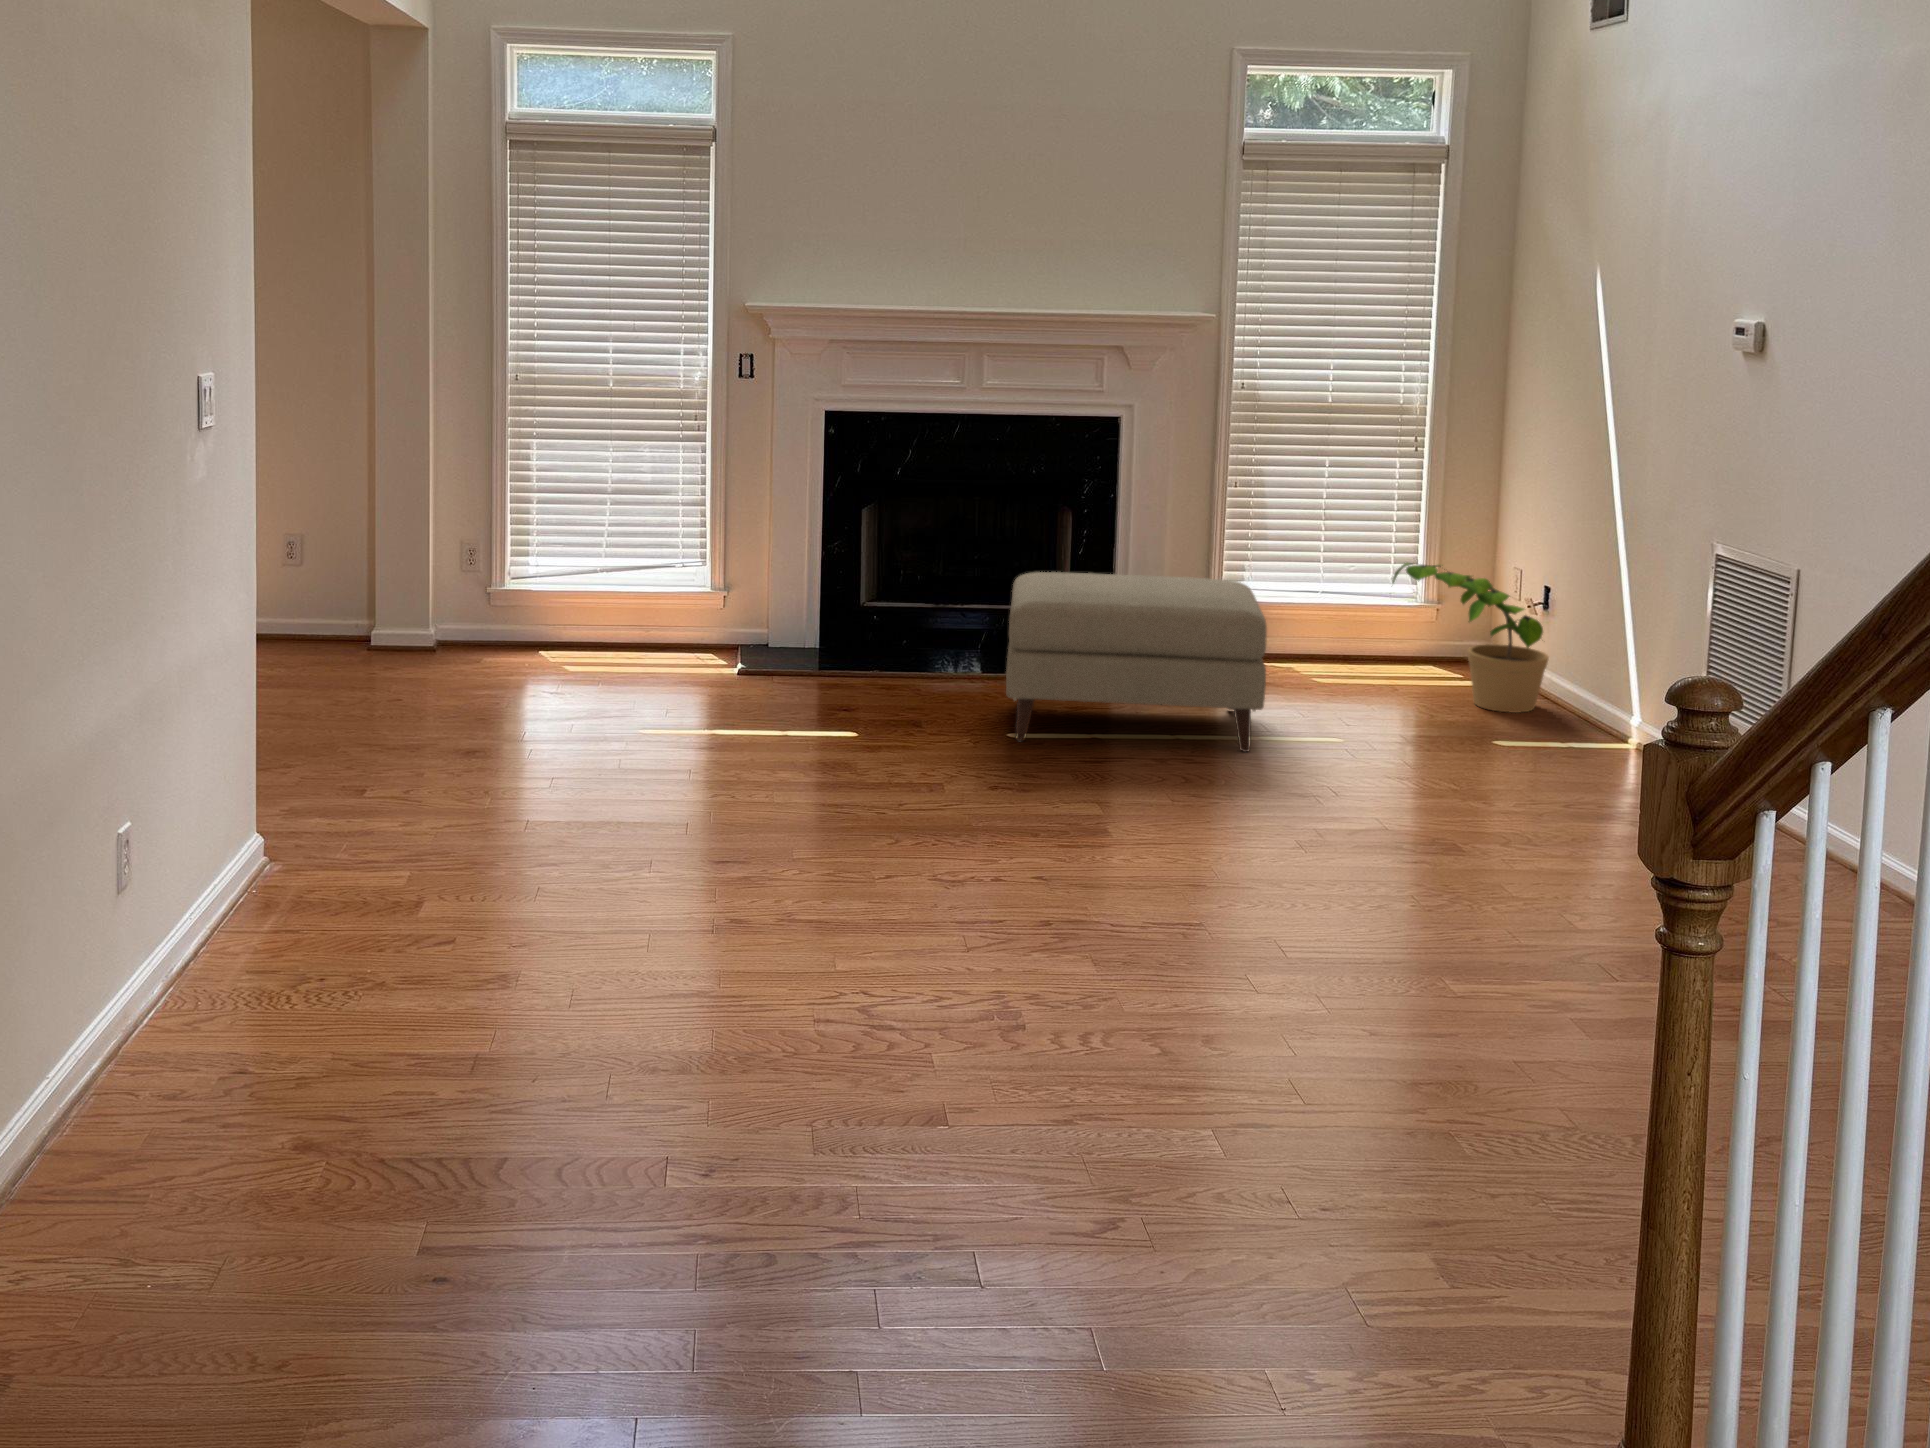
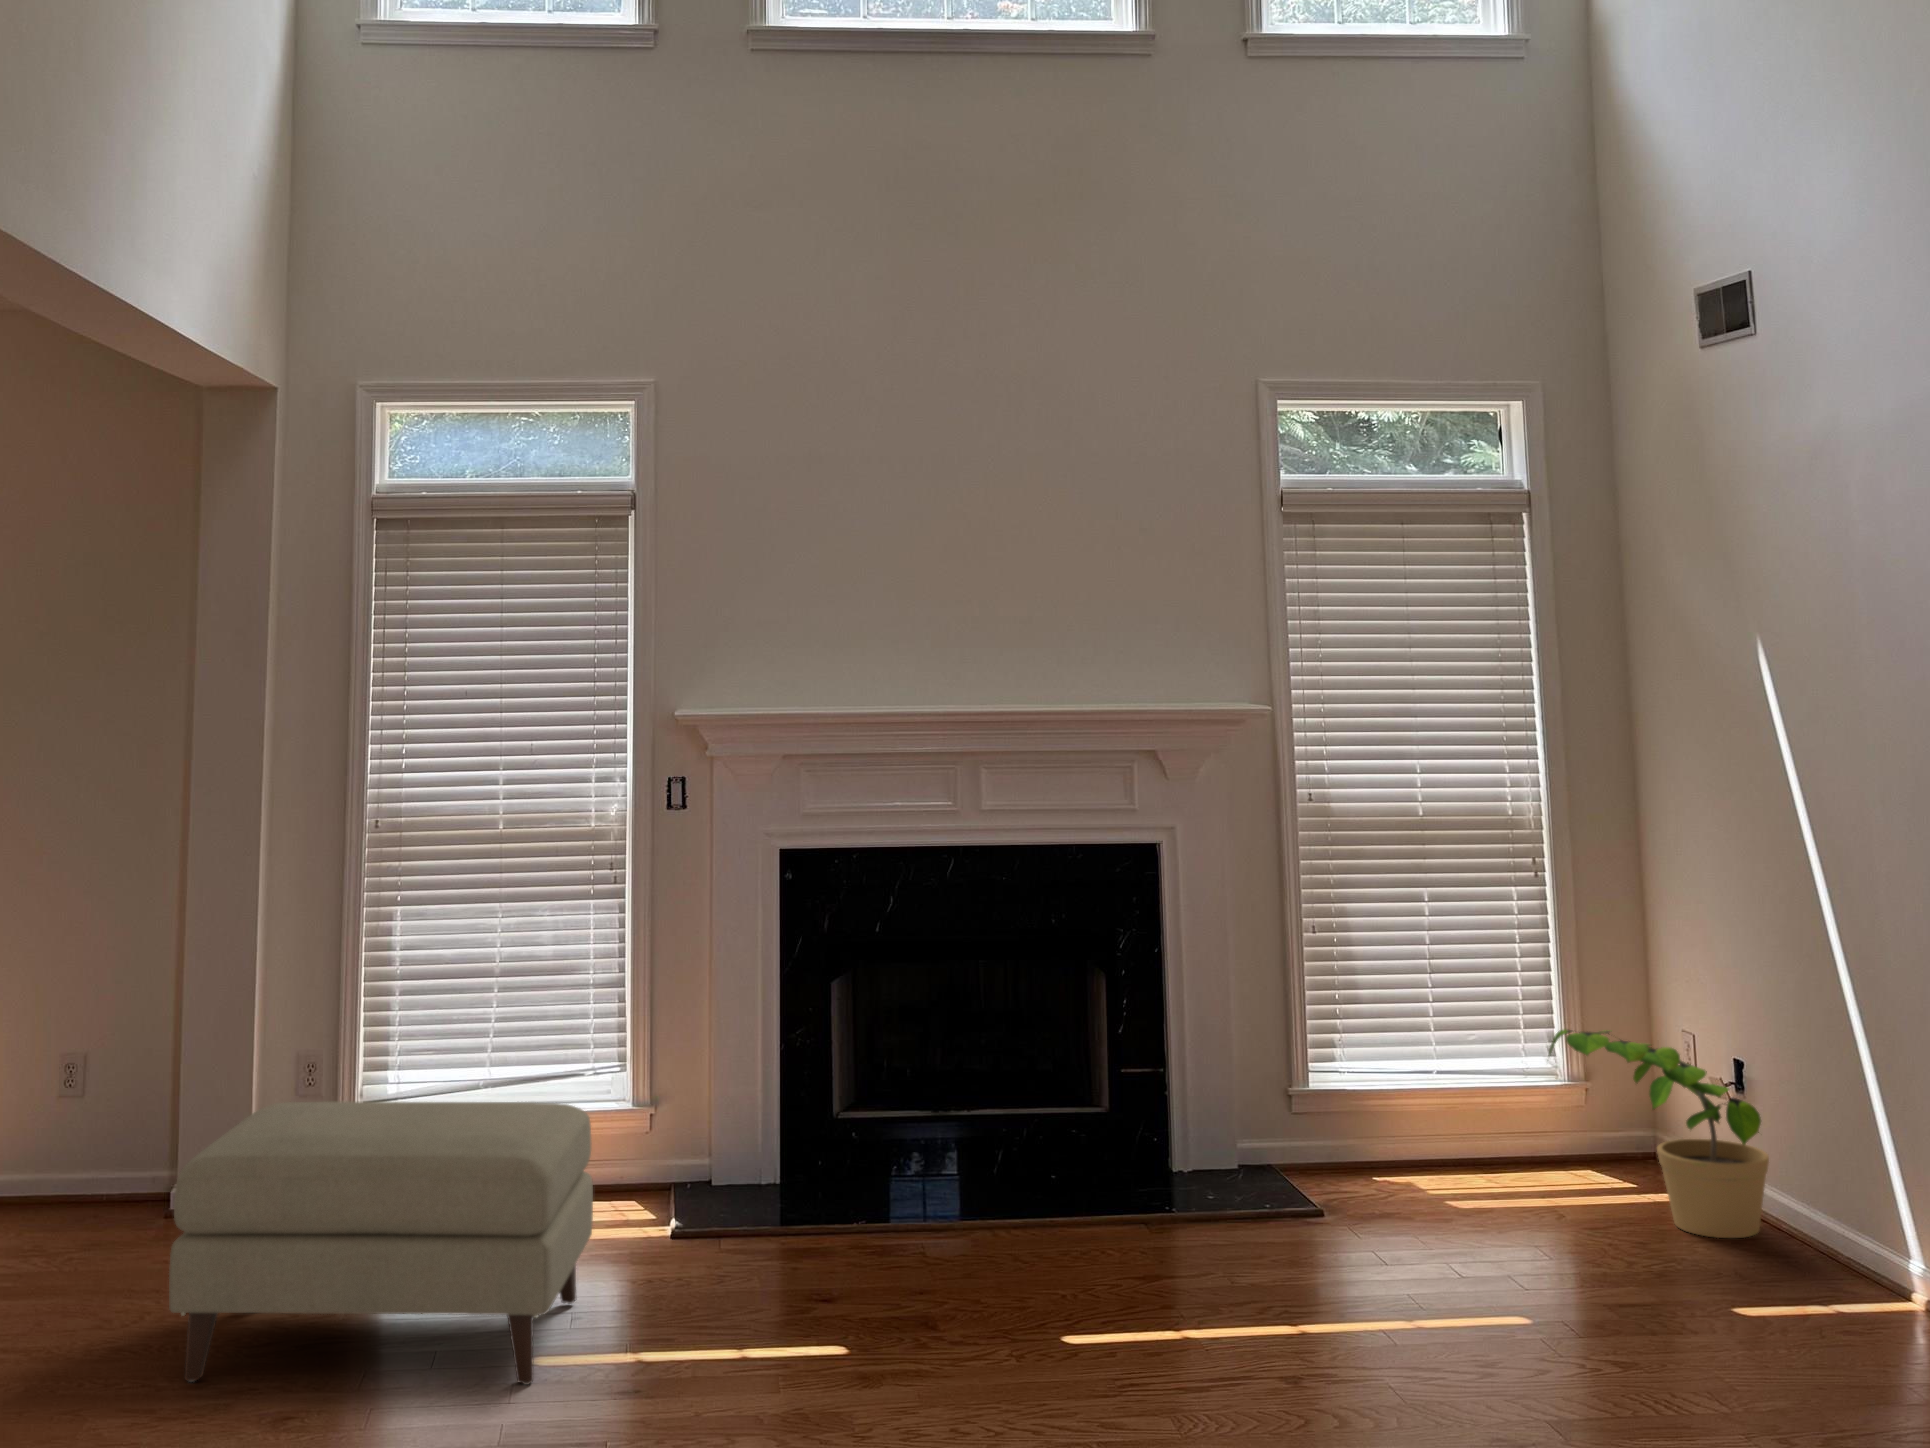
ottoman: present [1006,572,1267,752] -> present [169,1102,593,1385]

